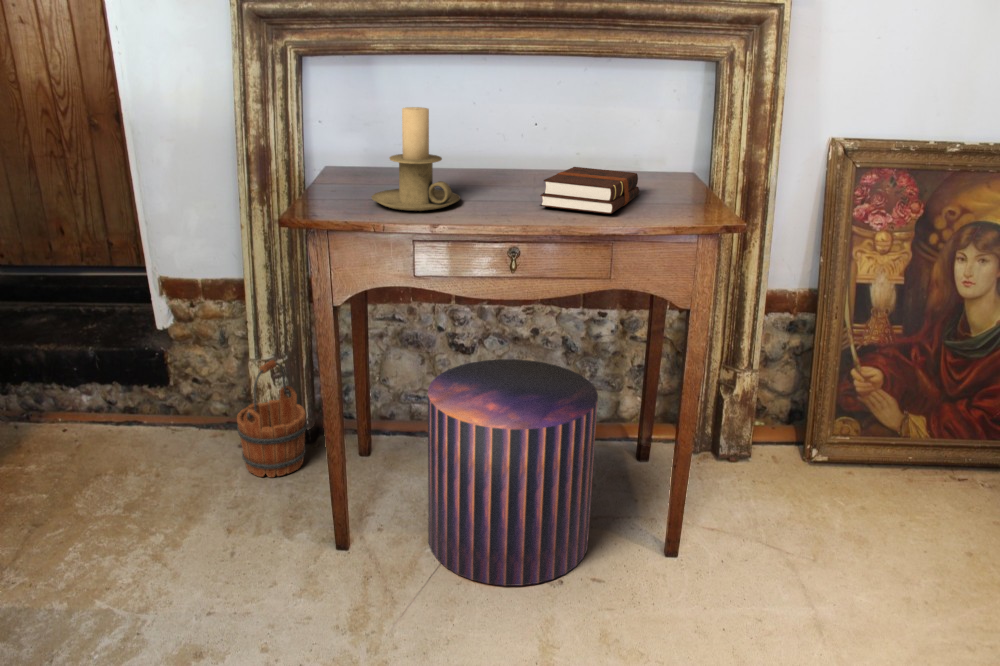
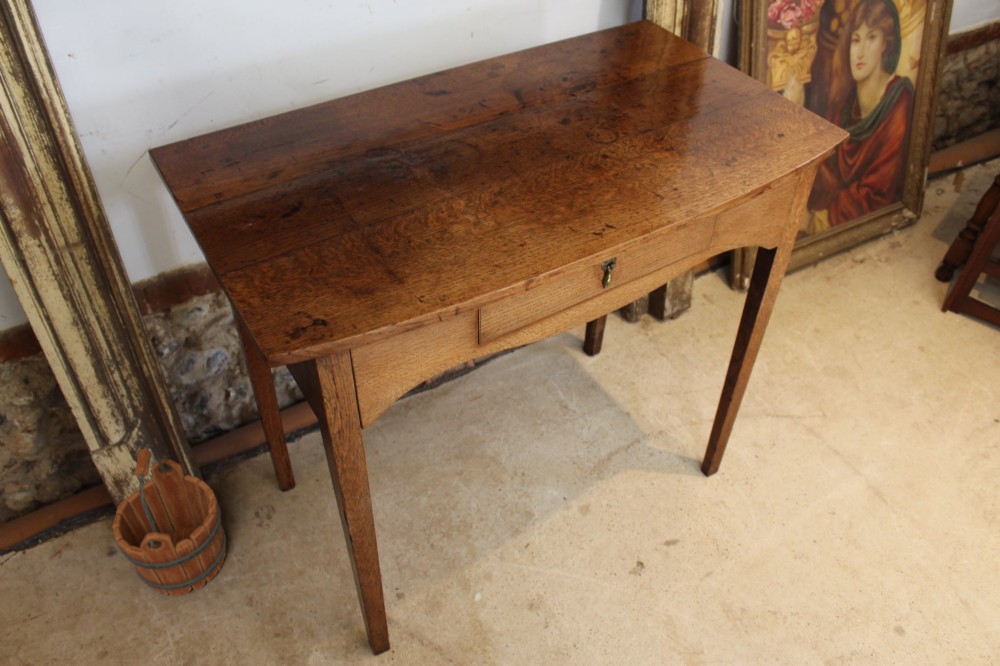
candle holder: present [372,107,460,211] -> none [298,36,445,226]
hardback book: present [540,167,639,214] -> none [534,52,672,150]
pouf: present [428,359,598,586] -> none [451,327,681,626]

